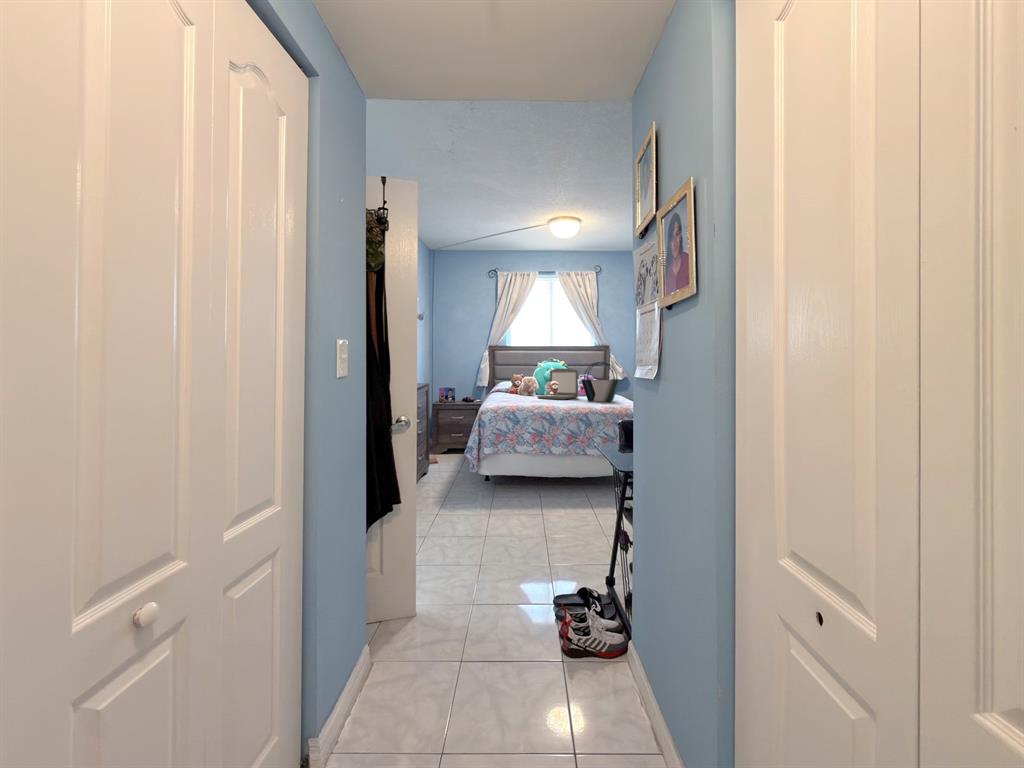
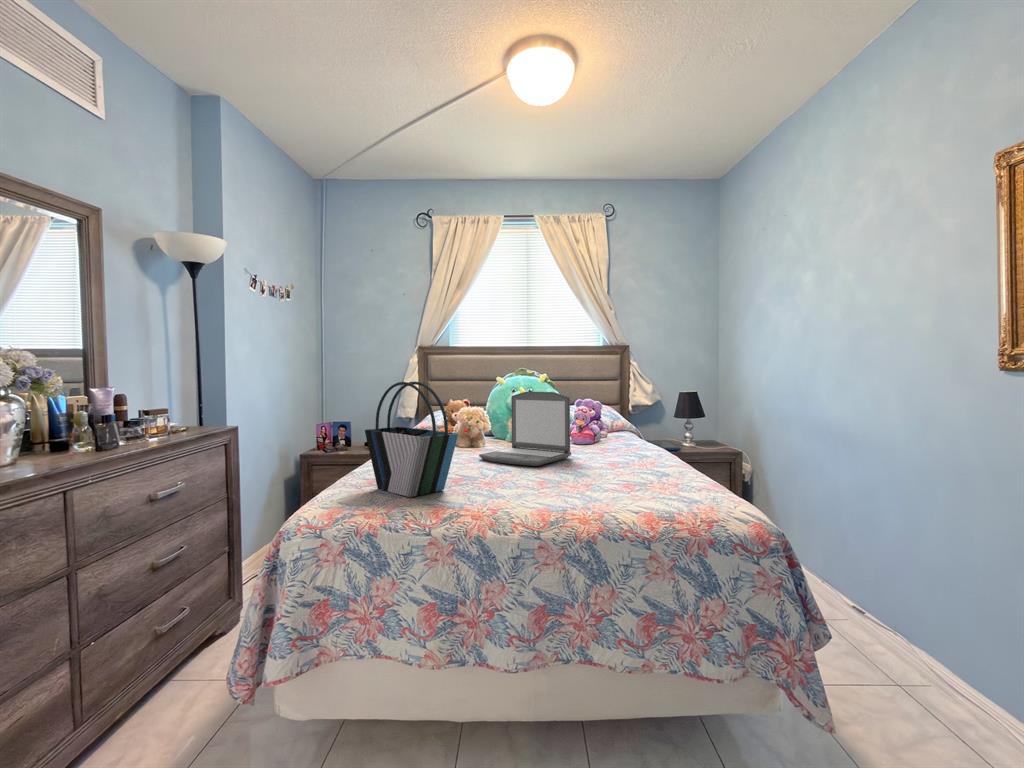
tote bag: present [581,362,620,402] -> present [365,381,458,497]

